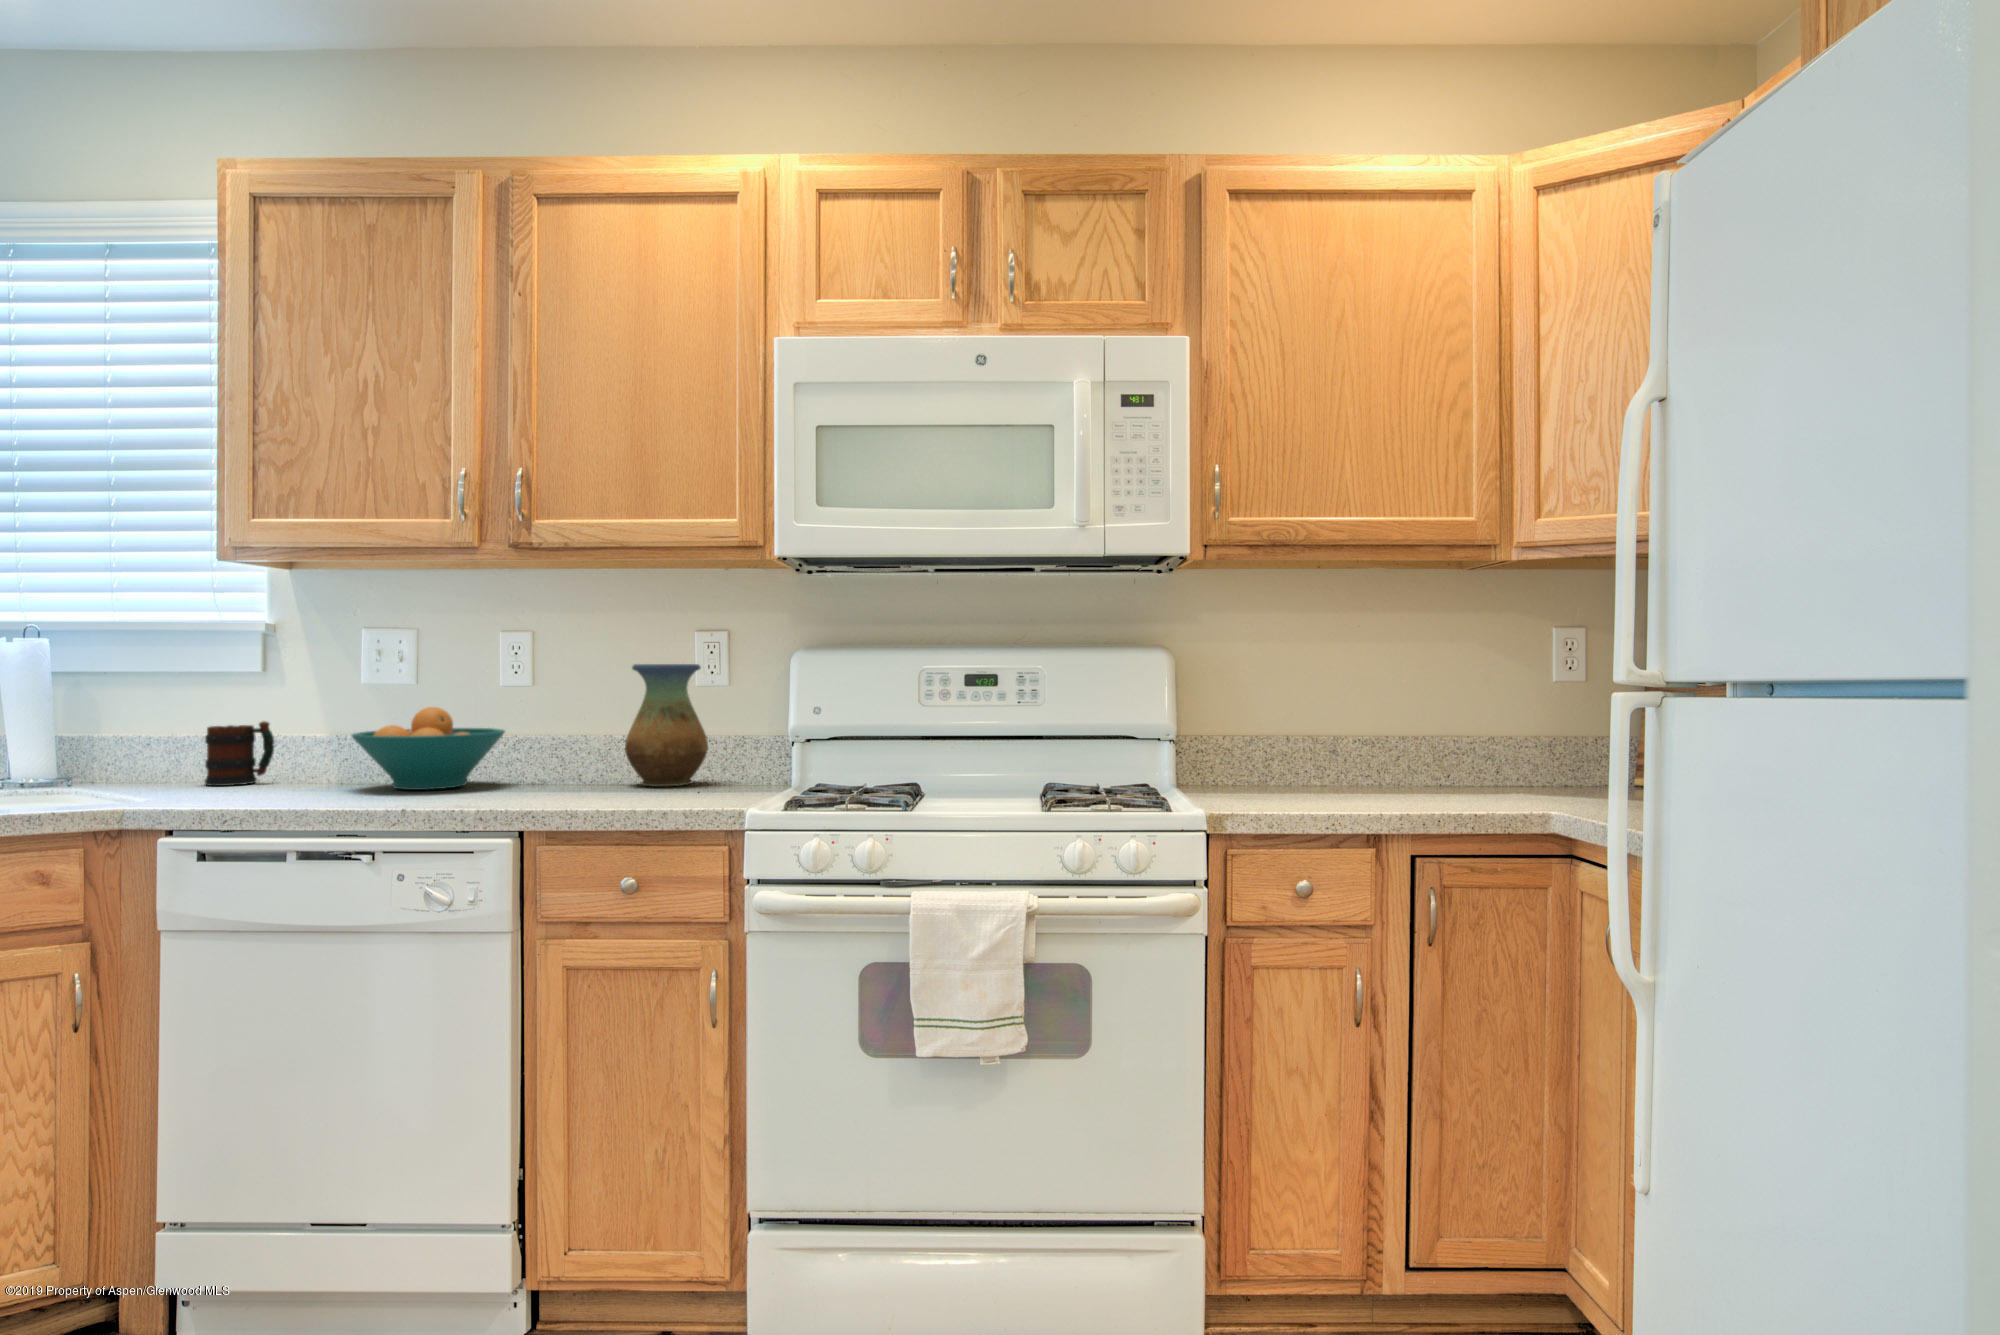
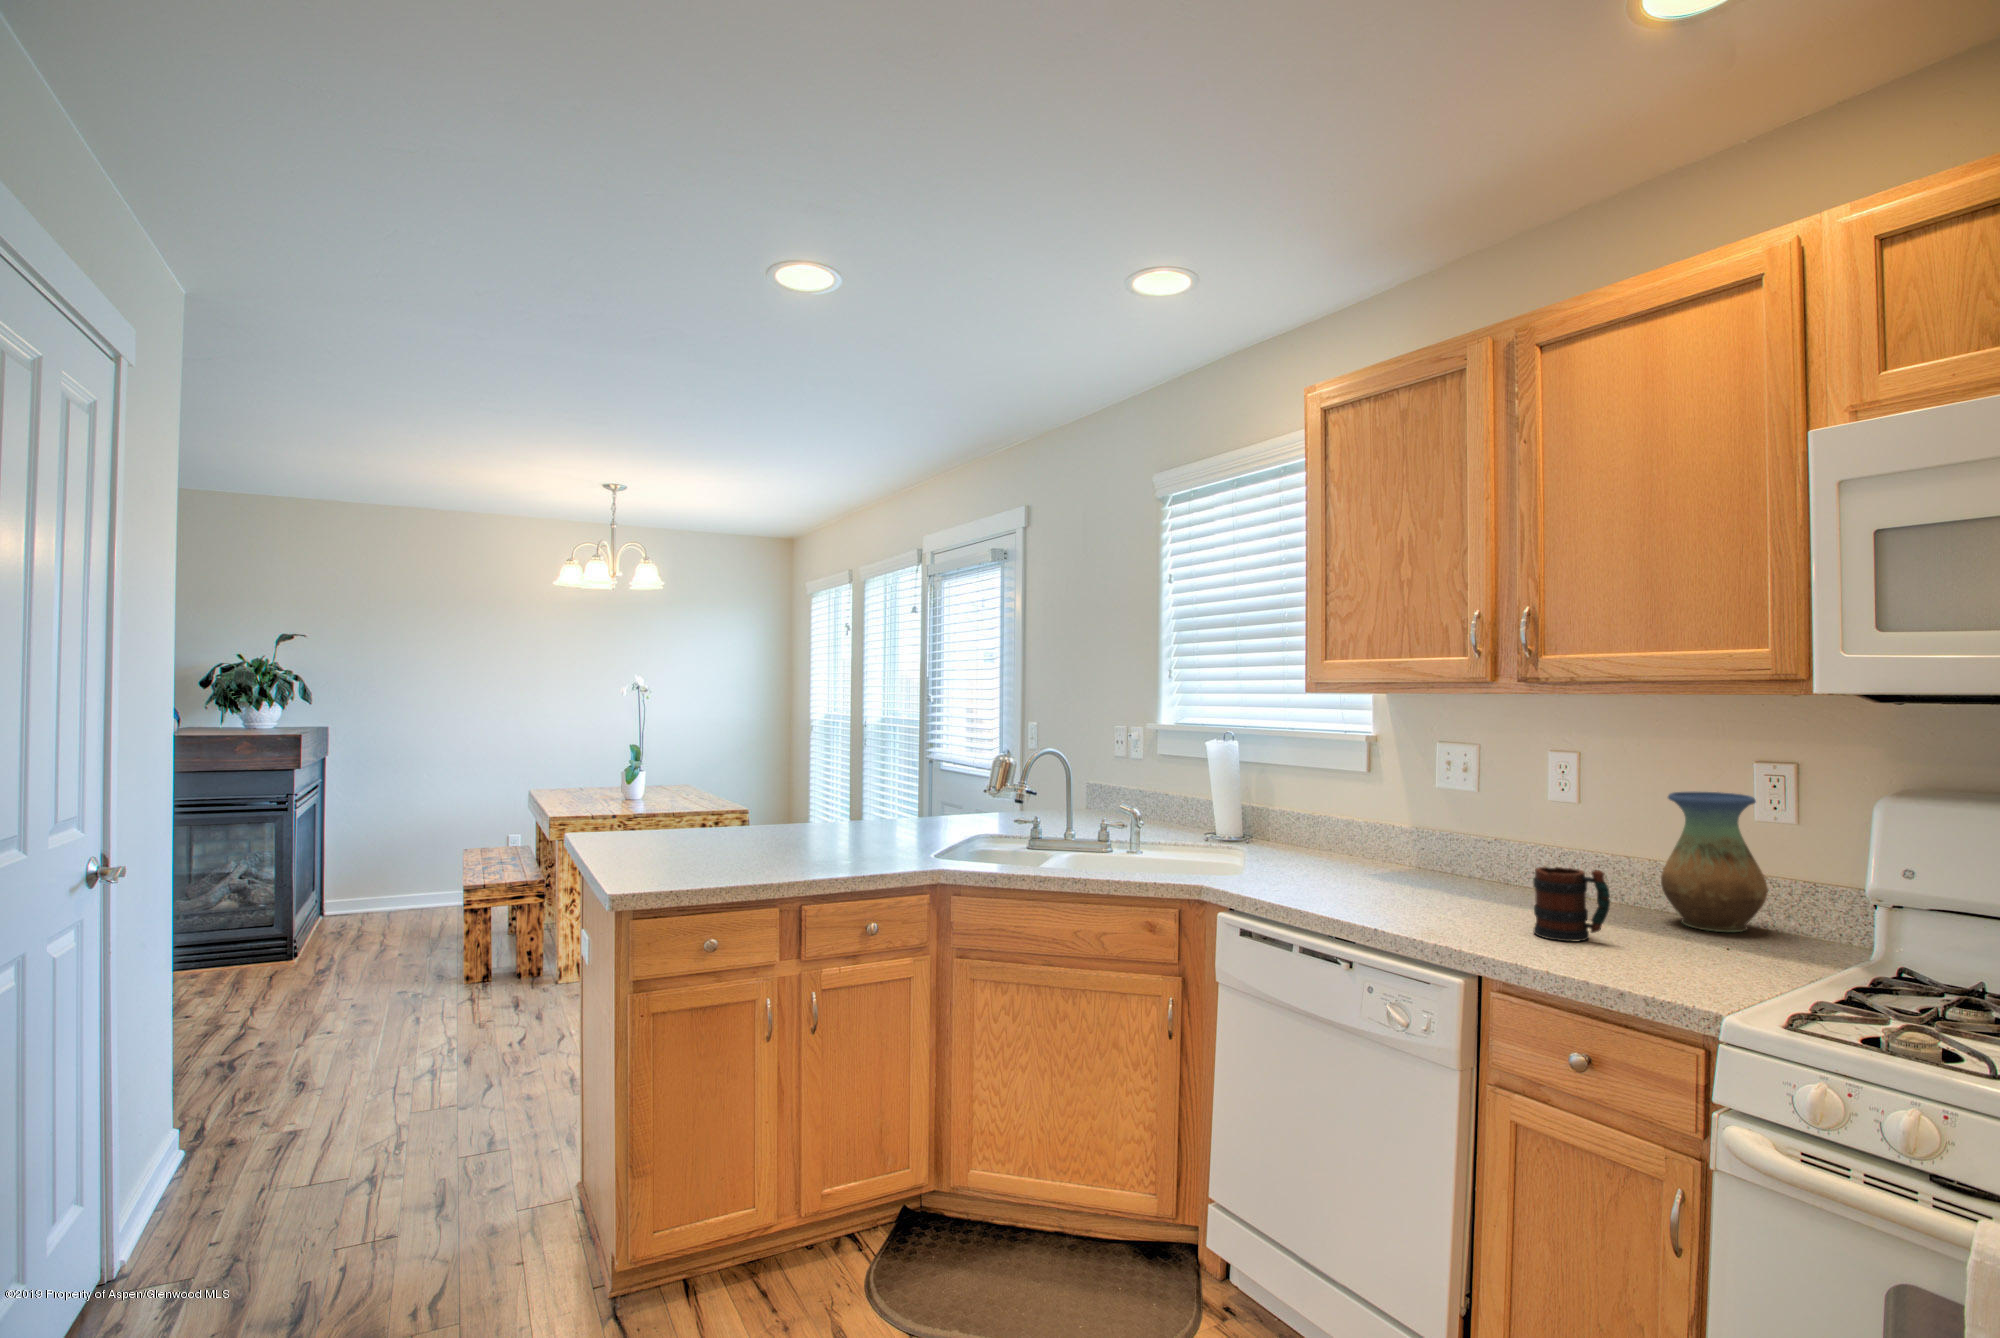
fruit bowl: present [352,707,505,790] -> none [1405,817,1541,894]
mug: present [205,721,274,786] -> present [1533,867,1610,942]

